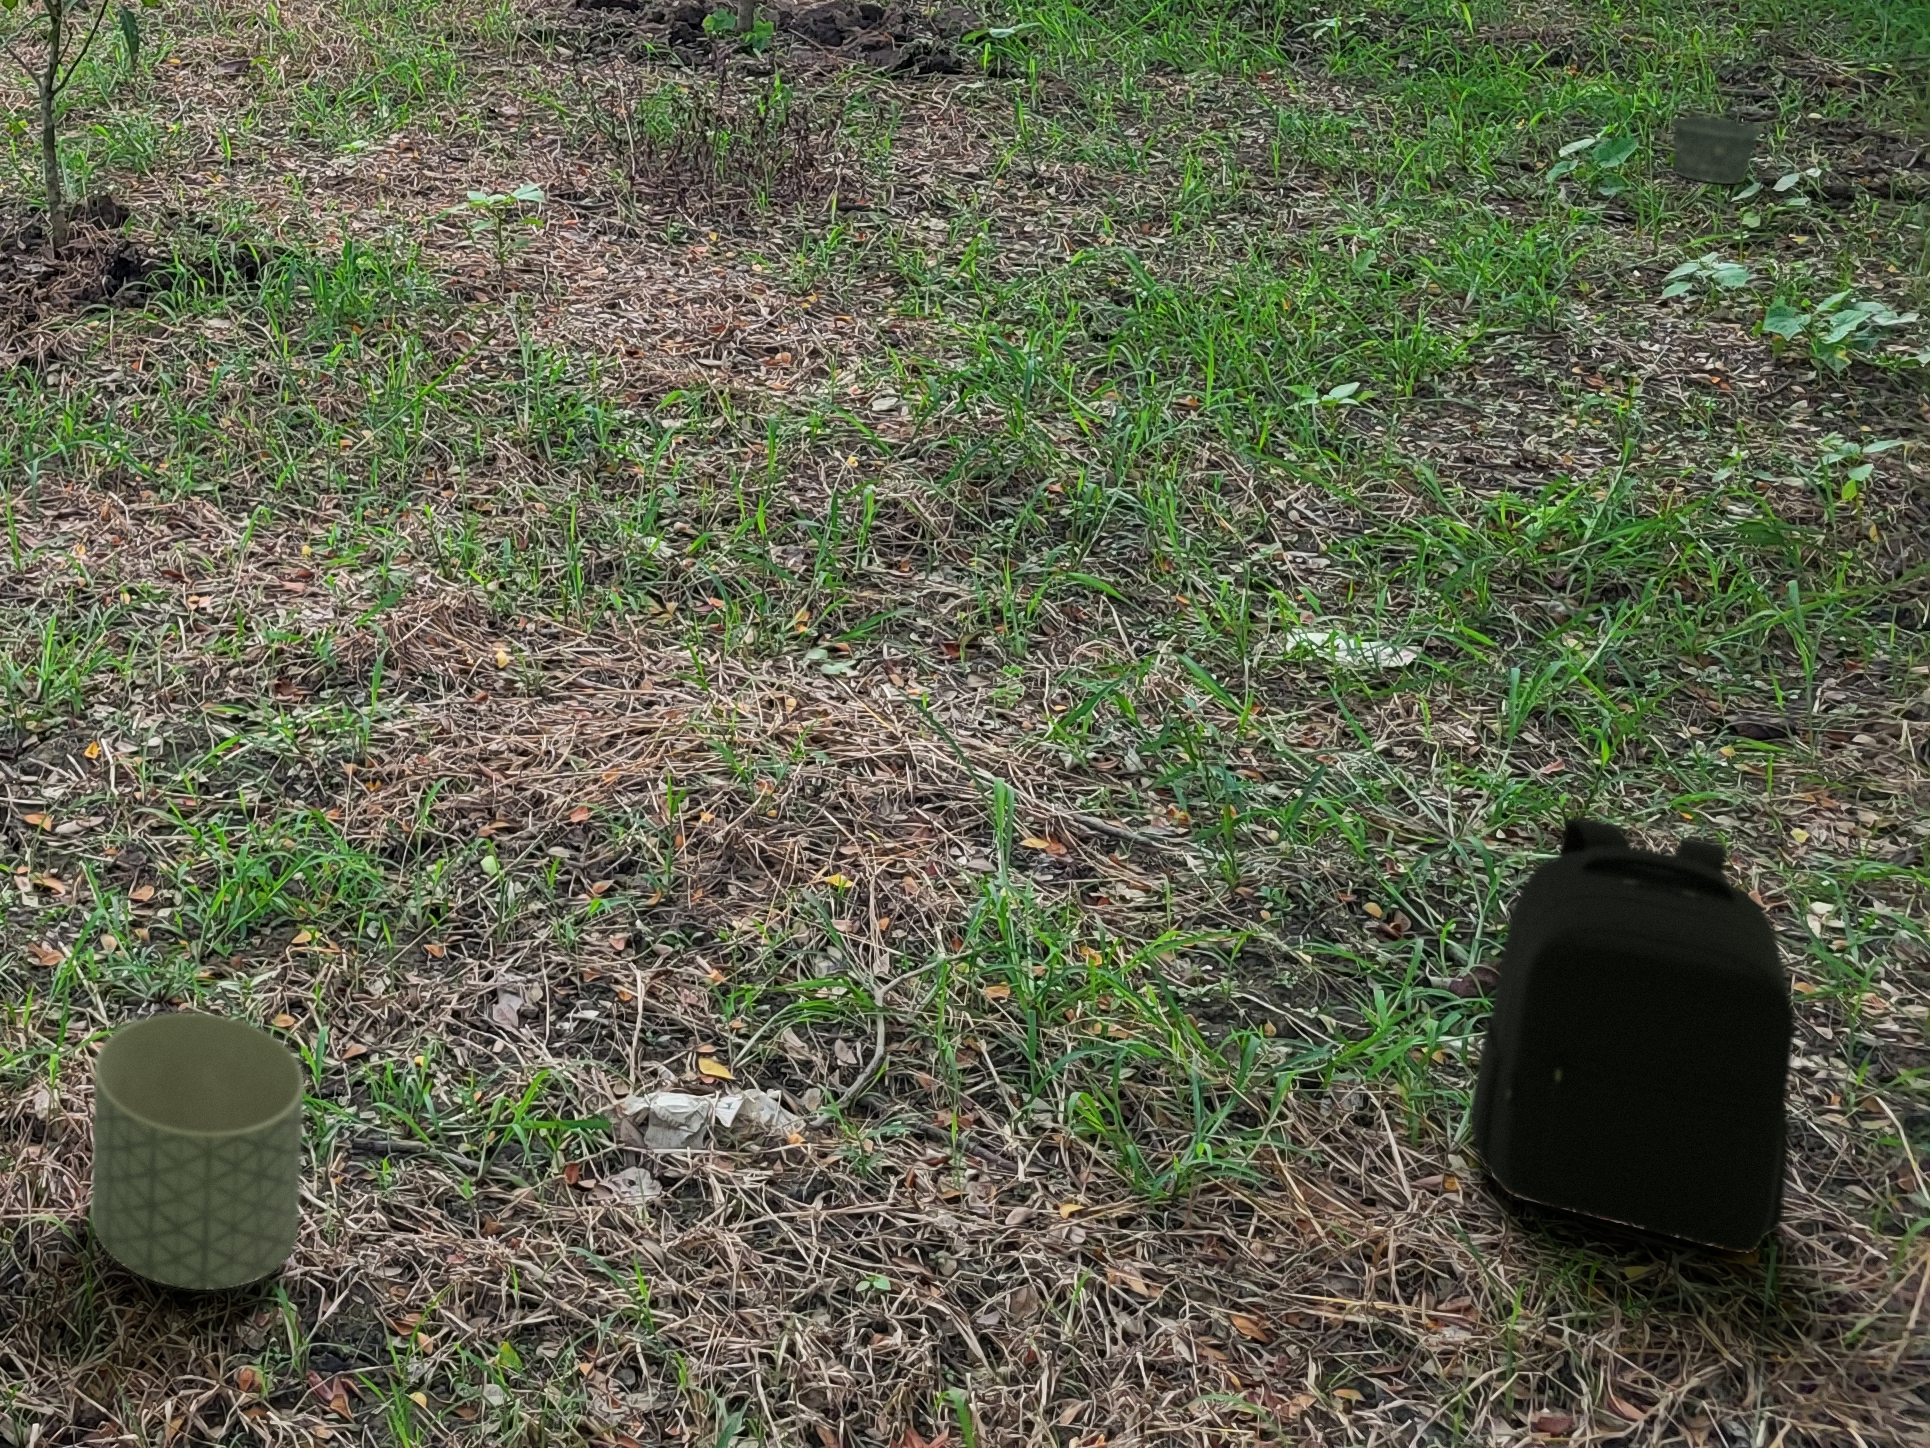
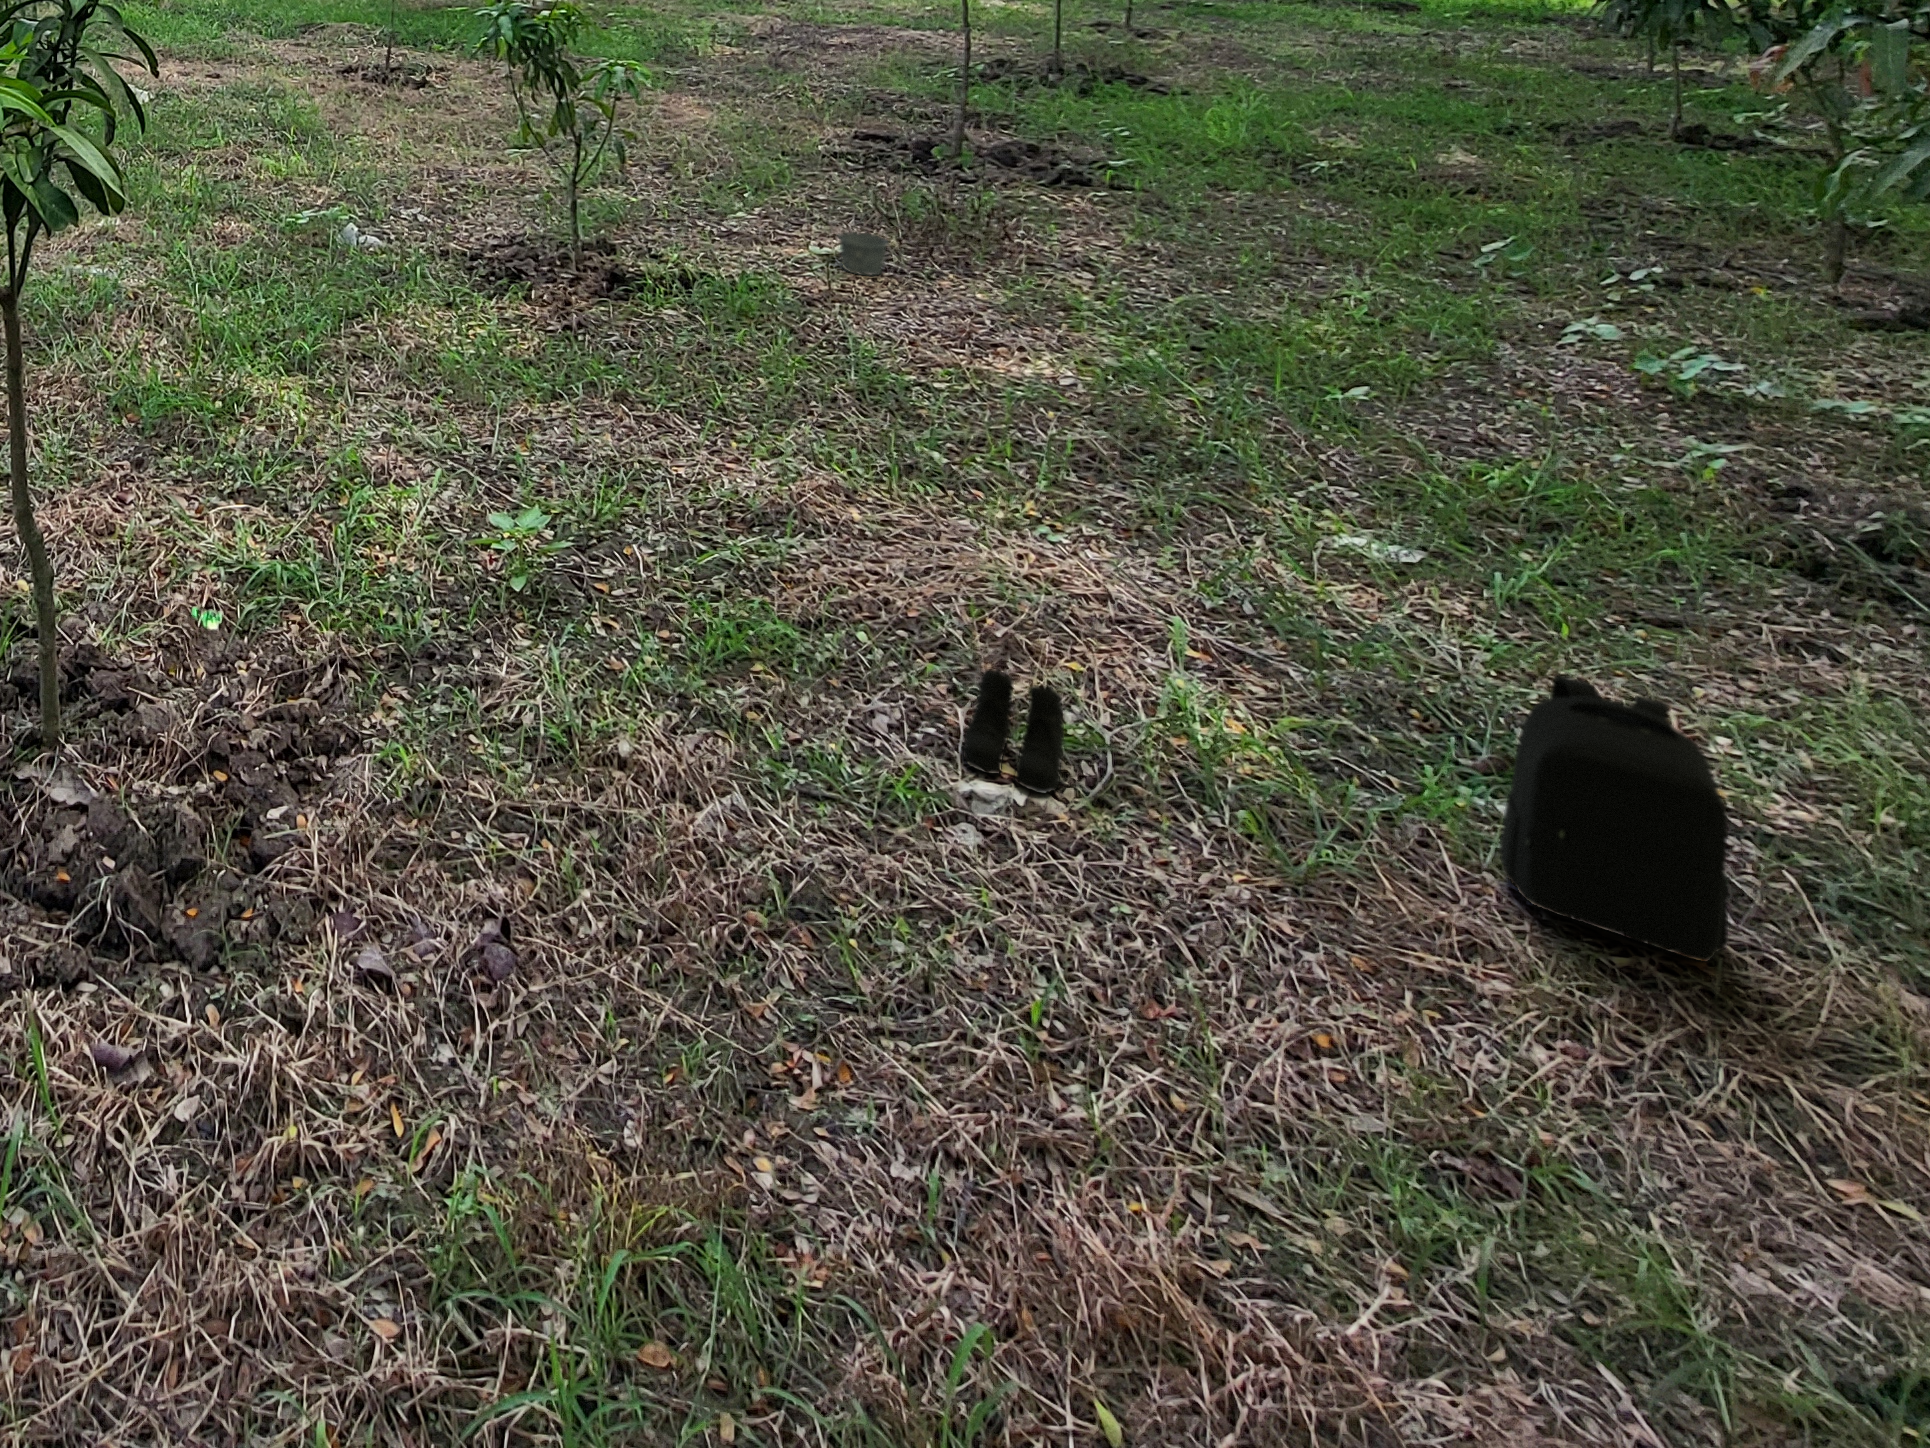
bucket: present [1671,102,1761,184] -> present [838,232,888,275]
boots: none [647,894,814,1104] -> present [963,668,1064,794]
planter: present [91,1013,304,1290] -> none [656,706,776,863]

